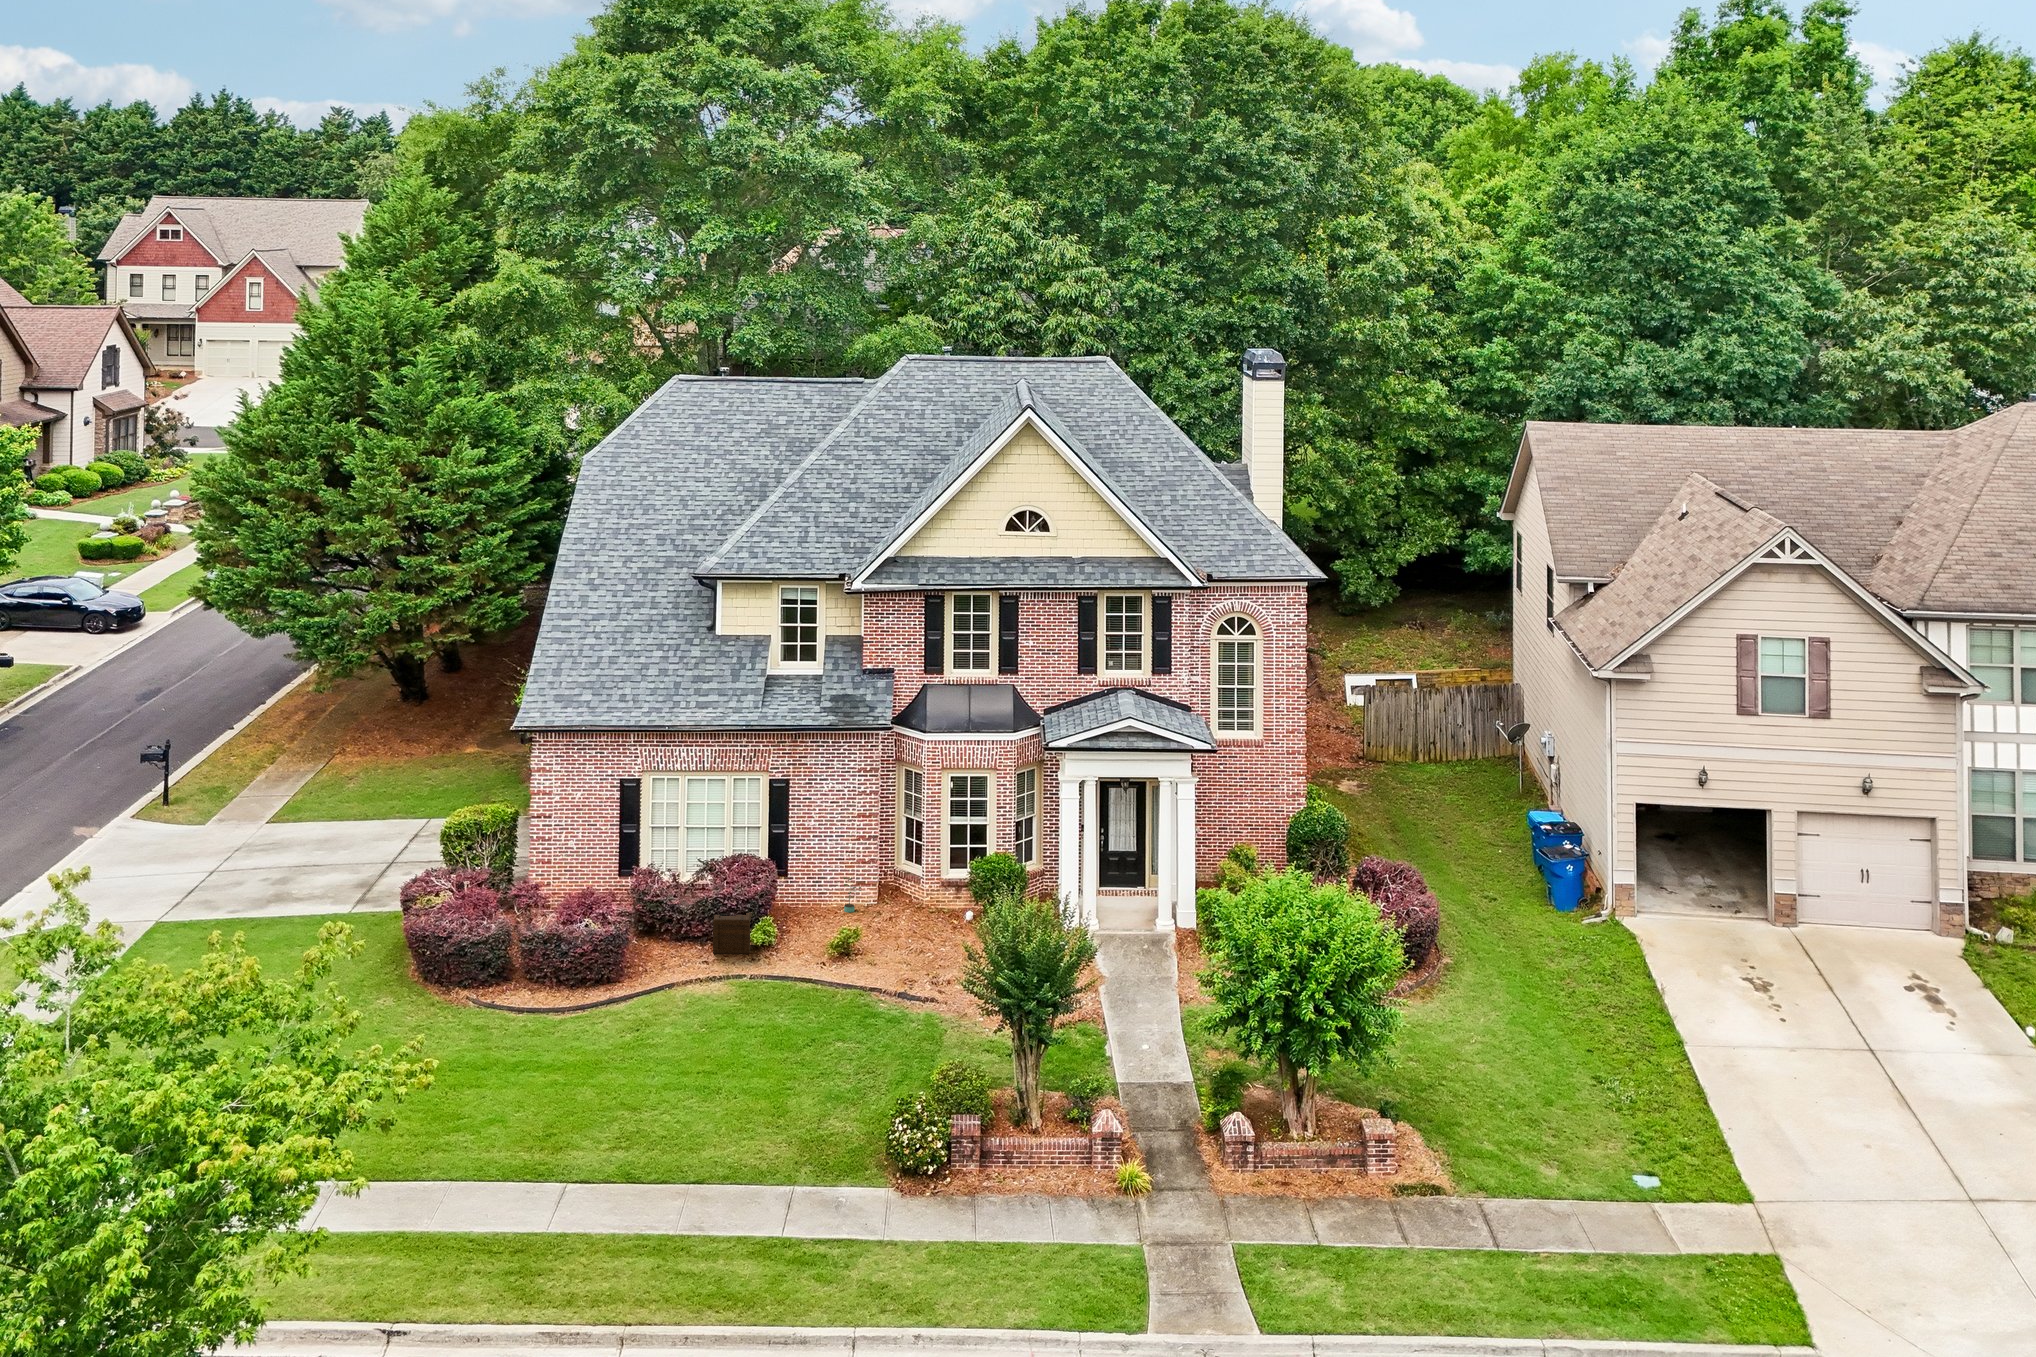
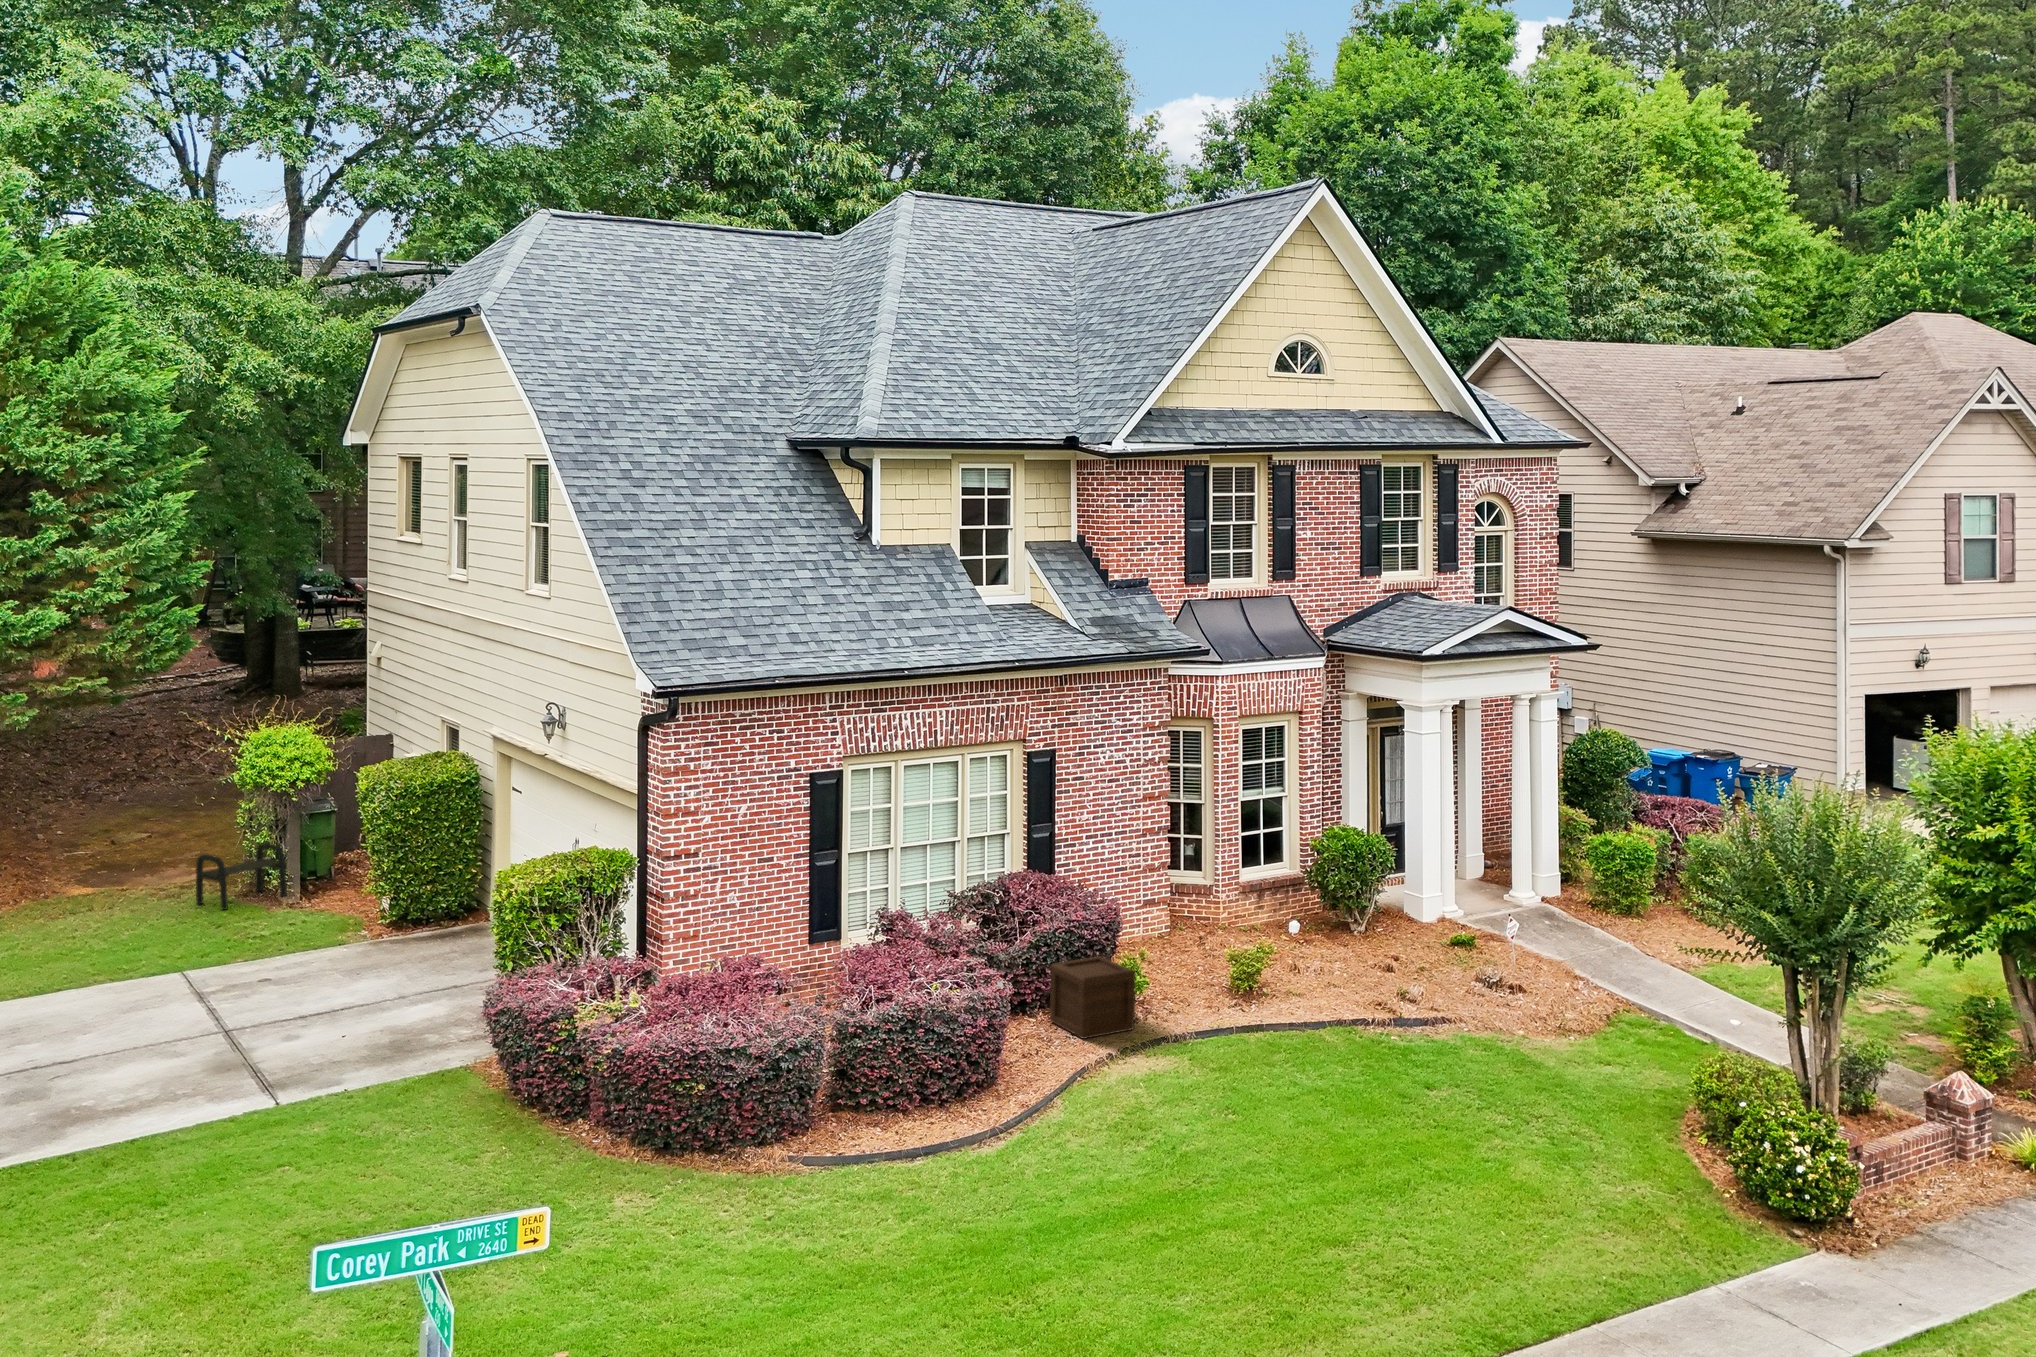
bench: none [429,761,478,799] -> present [196,843,287,910]
potted plant: present [844,878,861,913] -> none [1128,900,1154,954]

